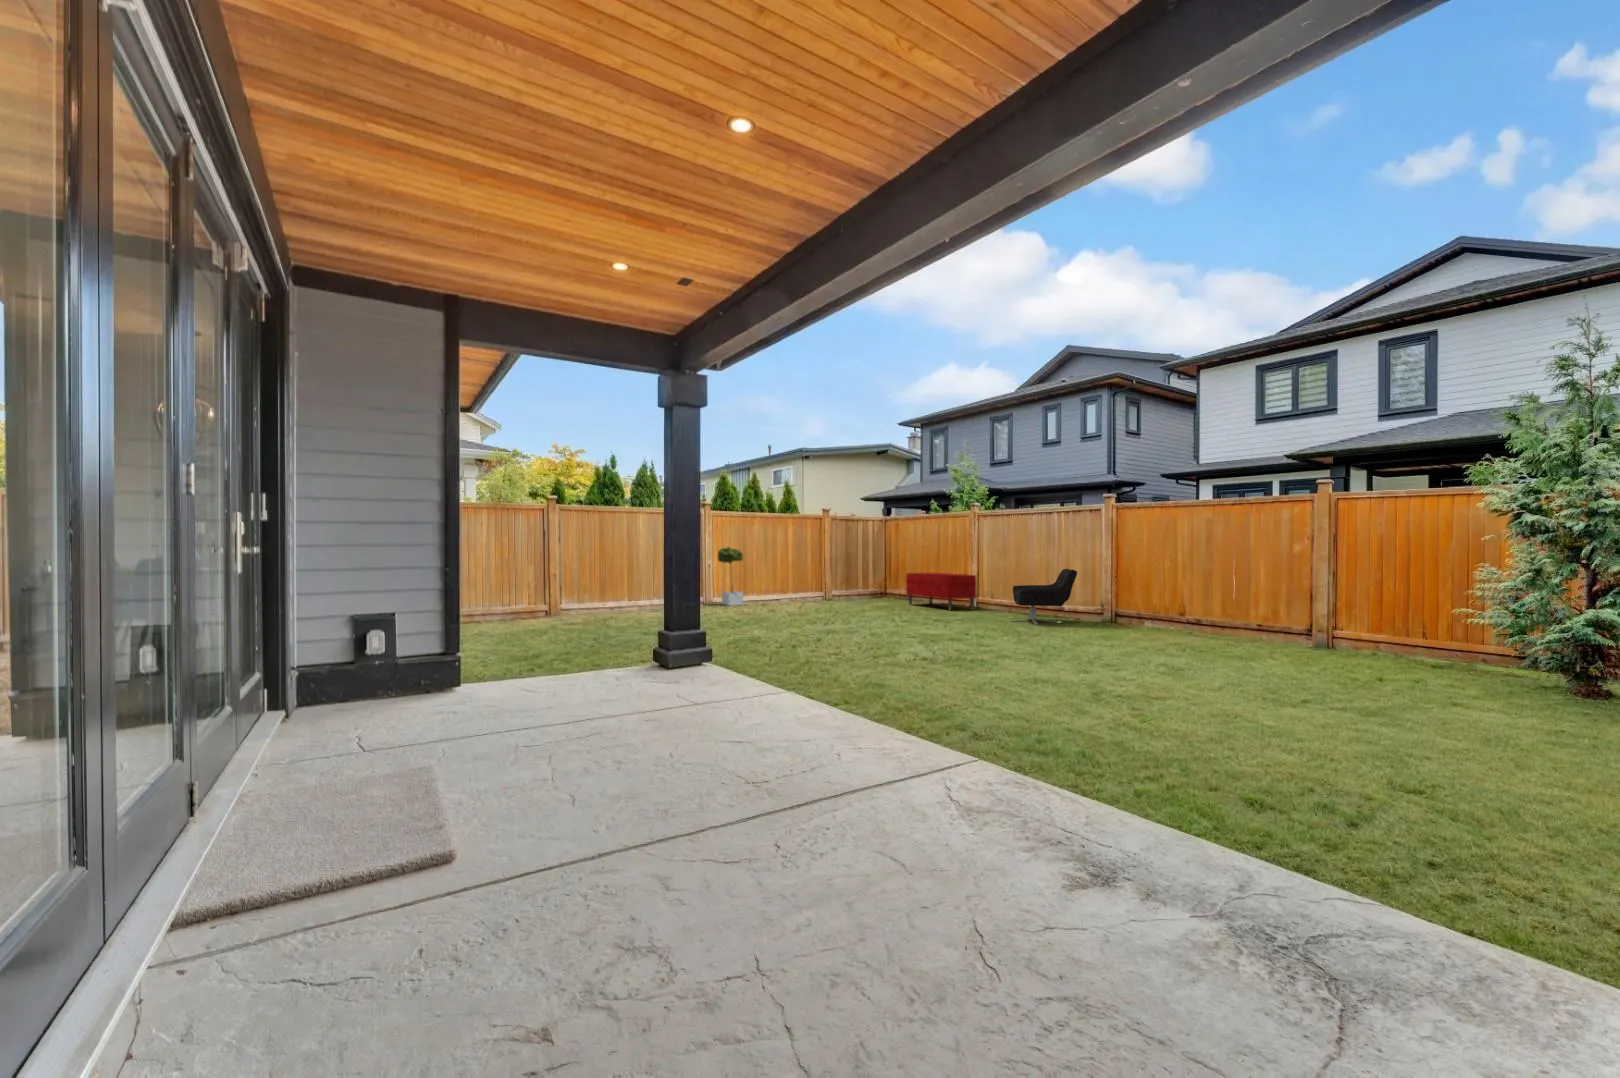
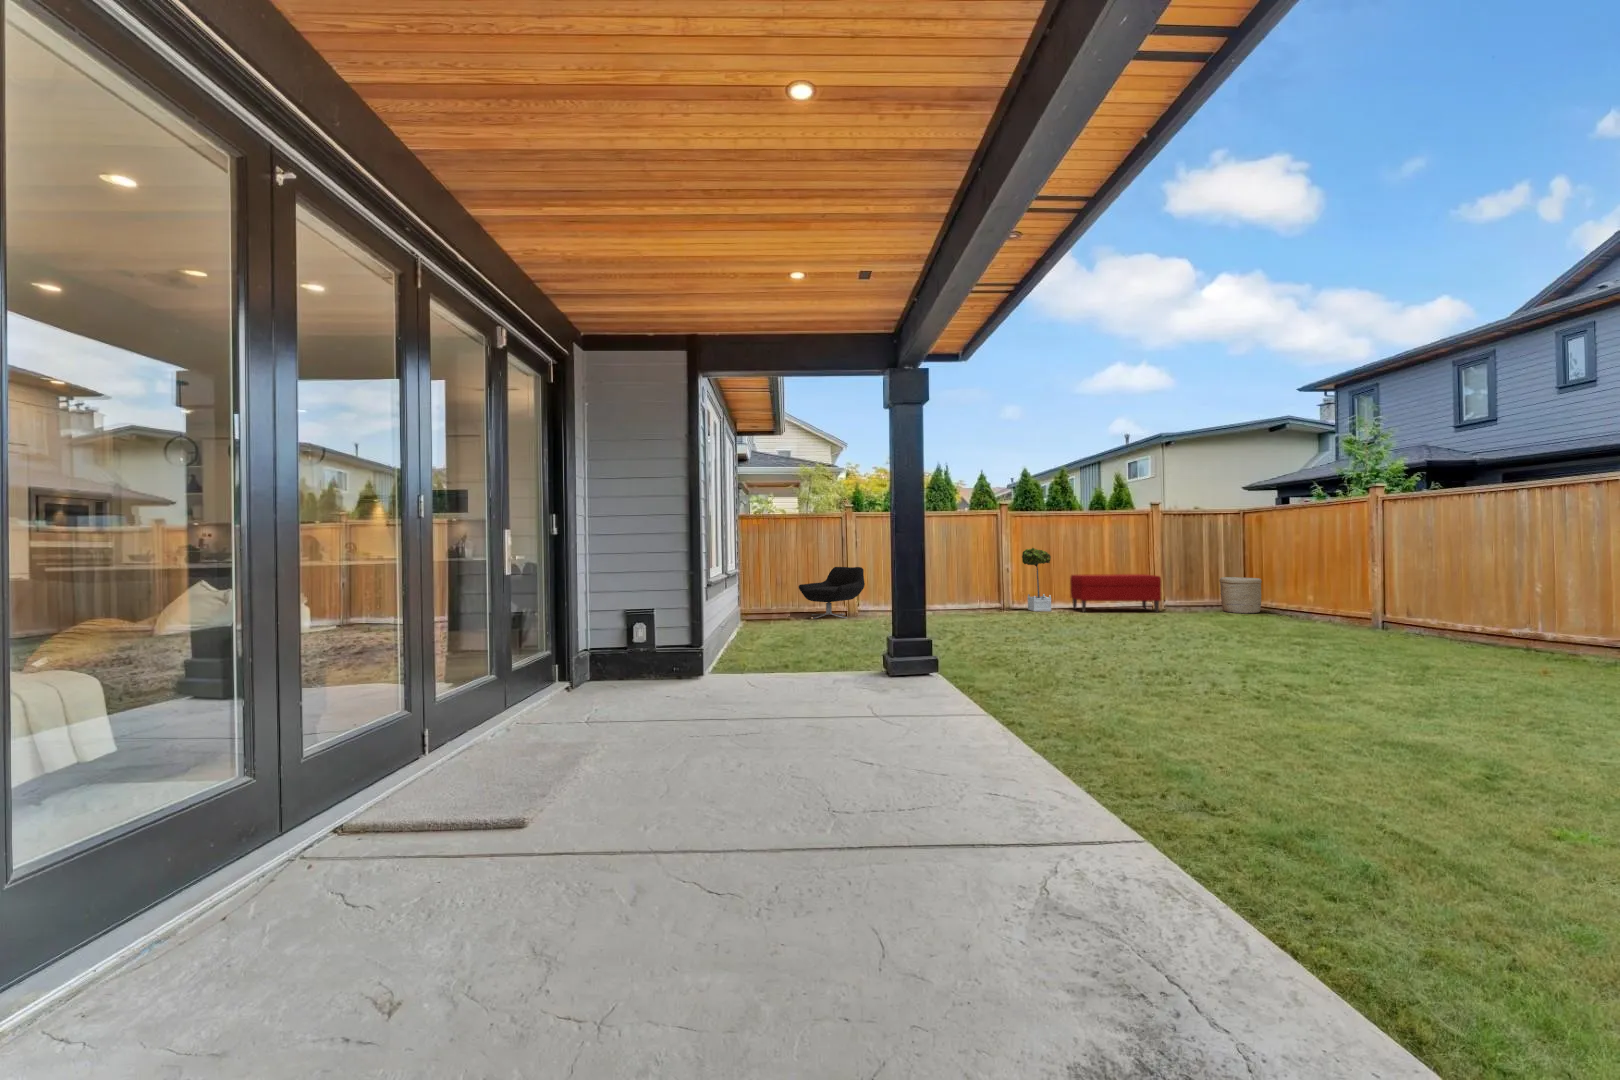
lounge chair: present [1012,569,1077,624] -> present [799,567,865,618]
woven basket: none [869,572,898,601] -> present [1219,577,1262,613]
bench: present [906,573,977,610] -> present [1070,574,1161,612]

